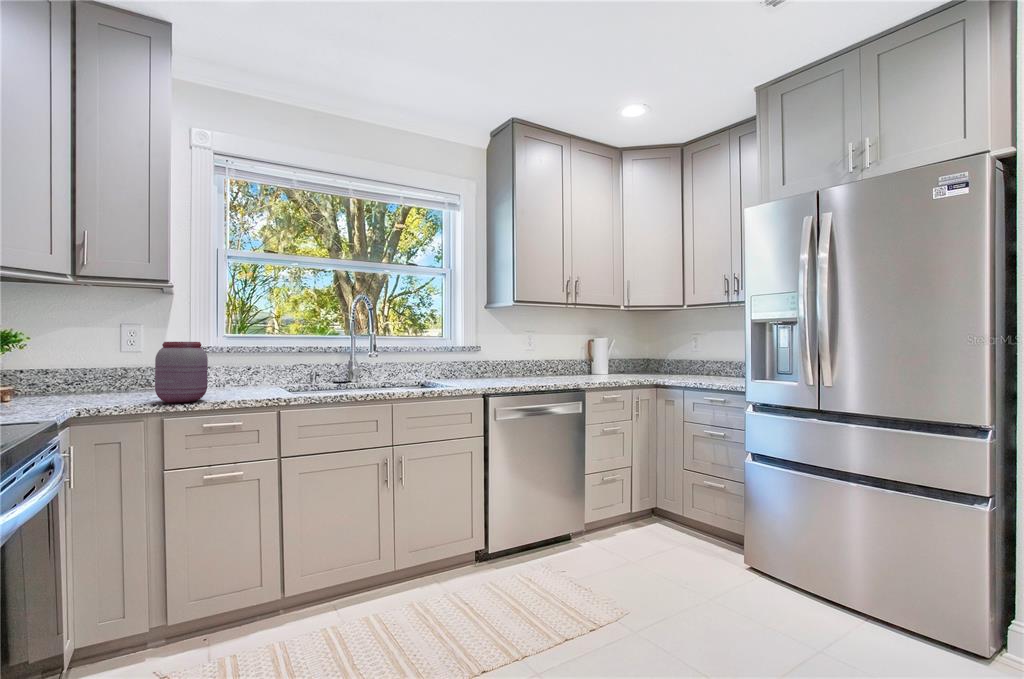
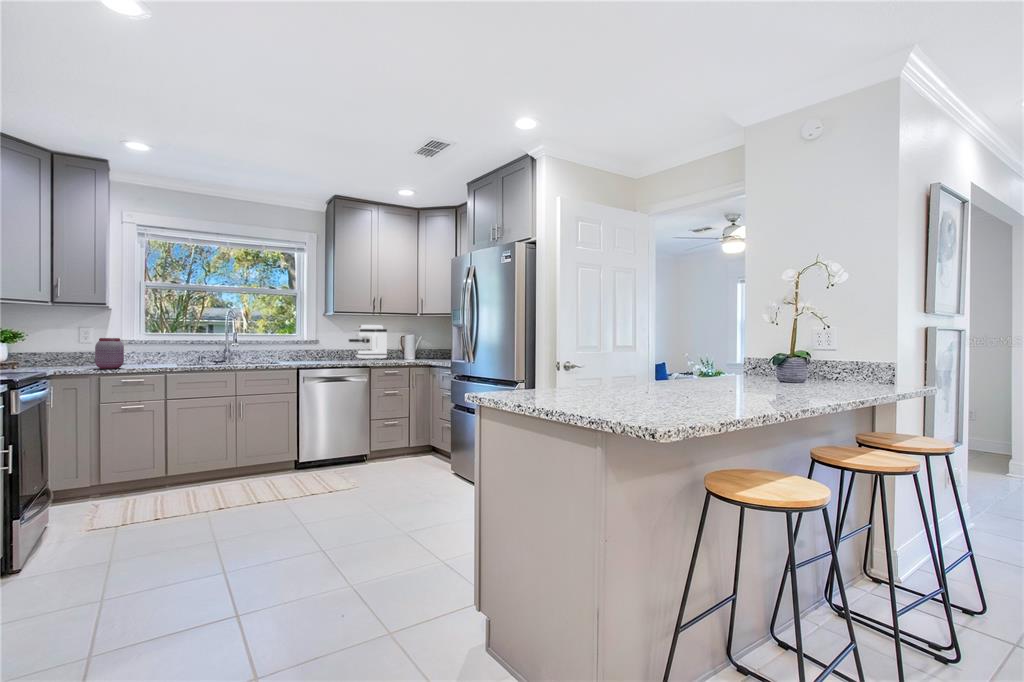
coffee maker: none [516,322,573,374] -> present [349,325,387,359]

